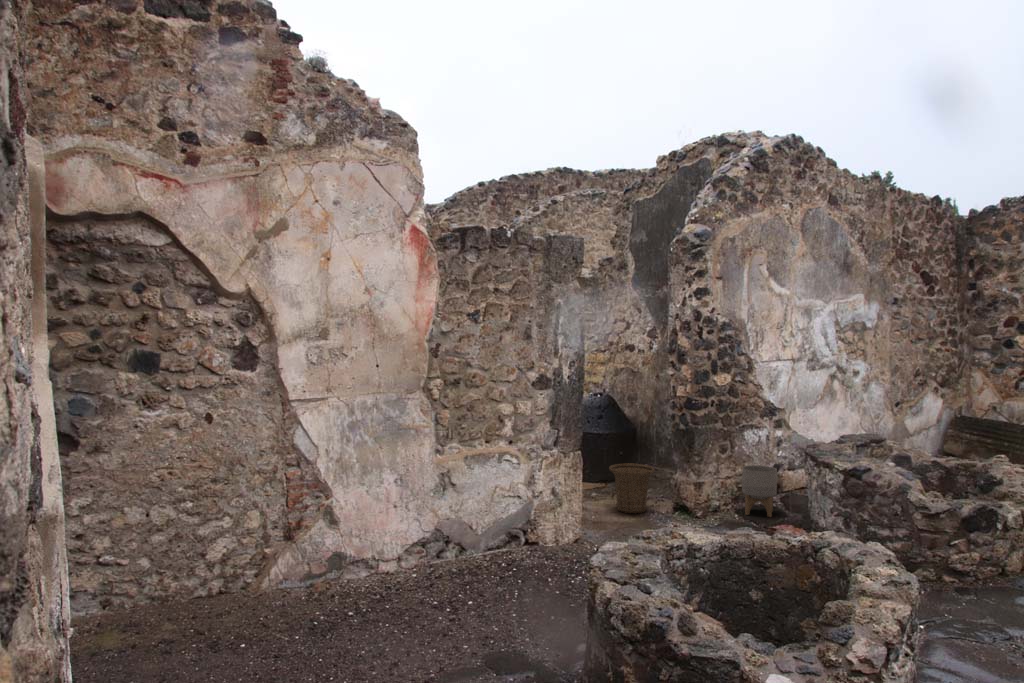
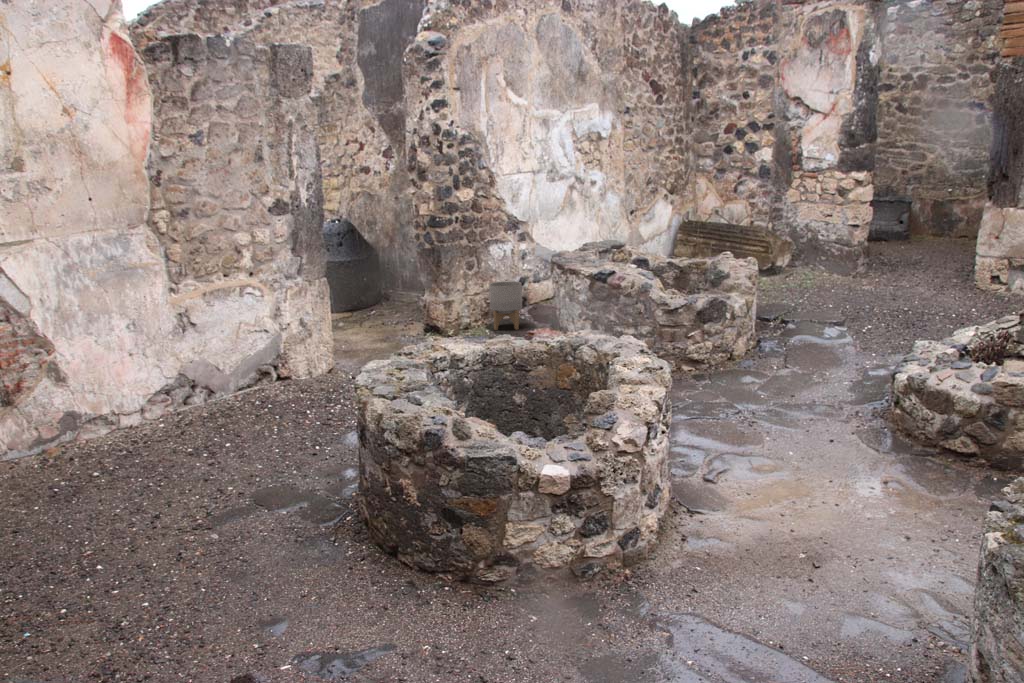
basket: present [609,464,655,514] -> none [356,291,403,341]

